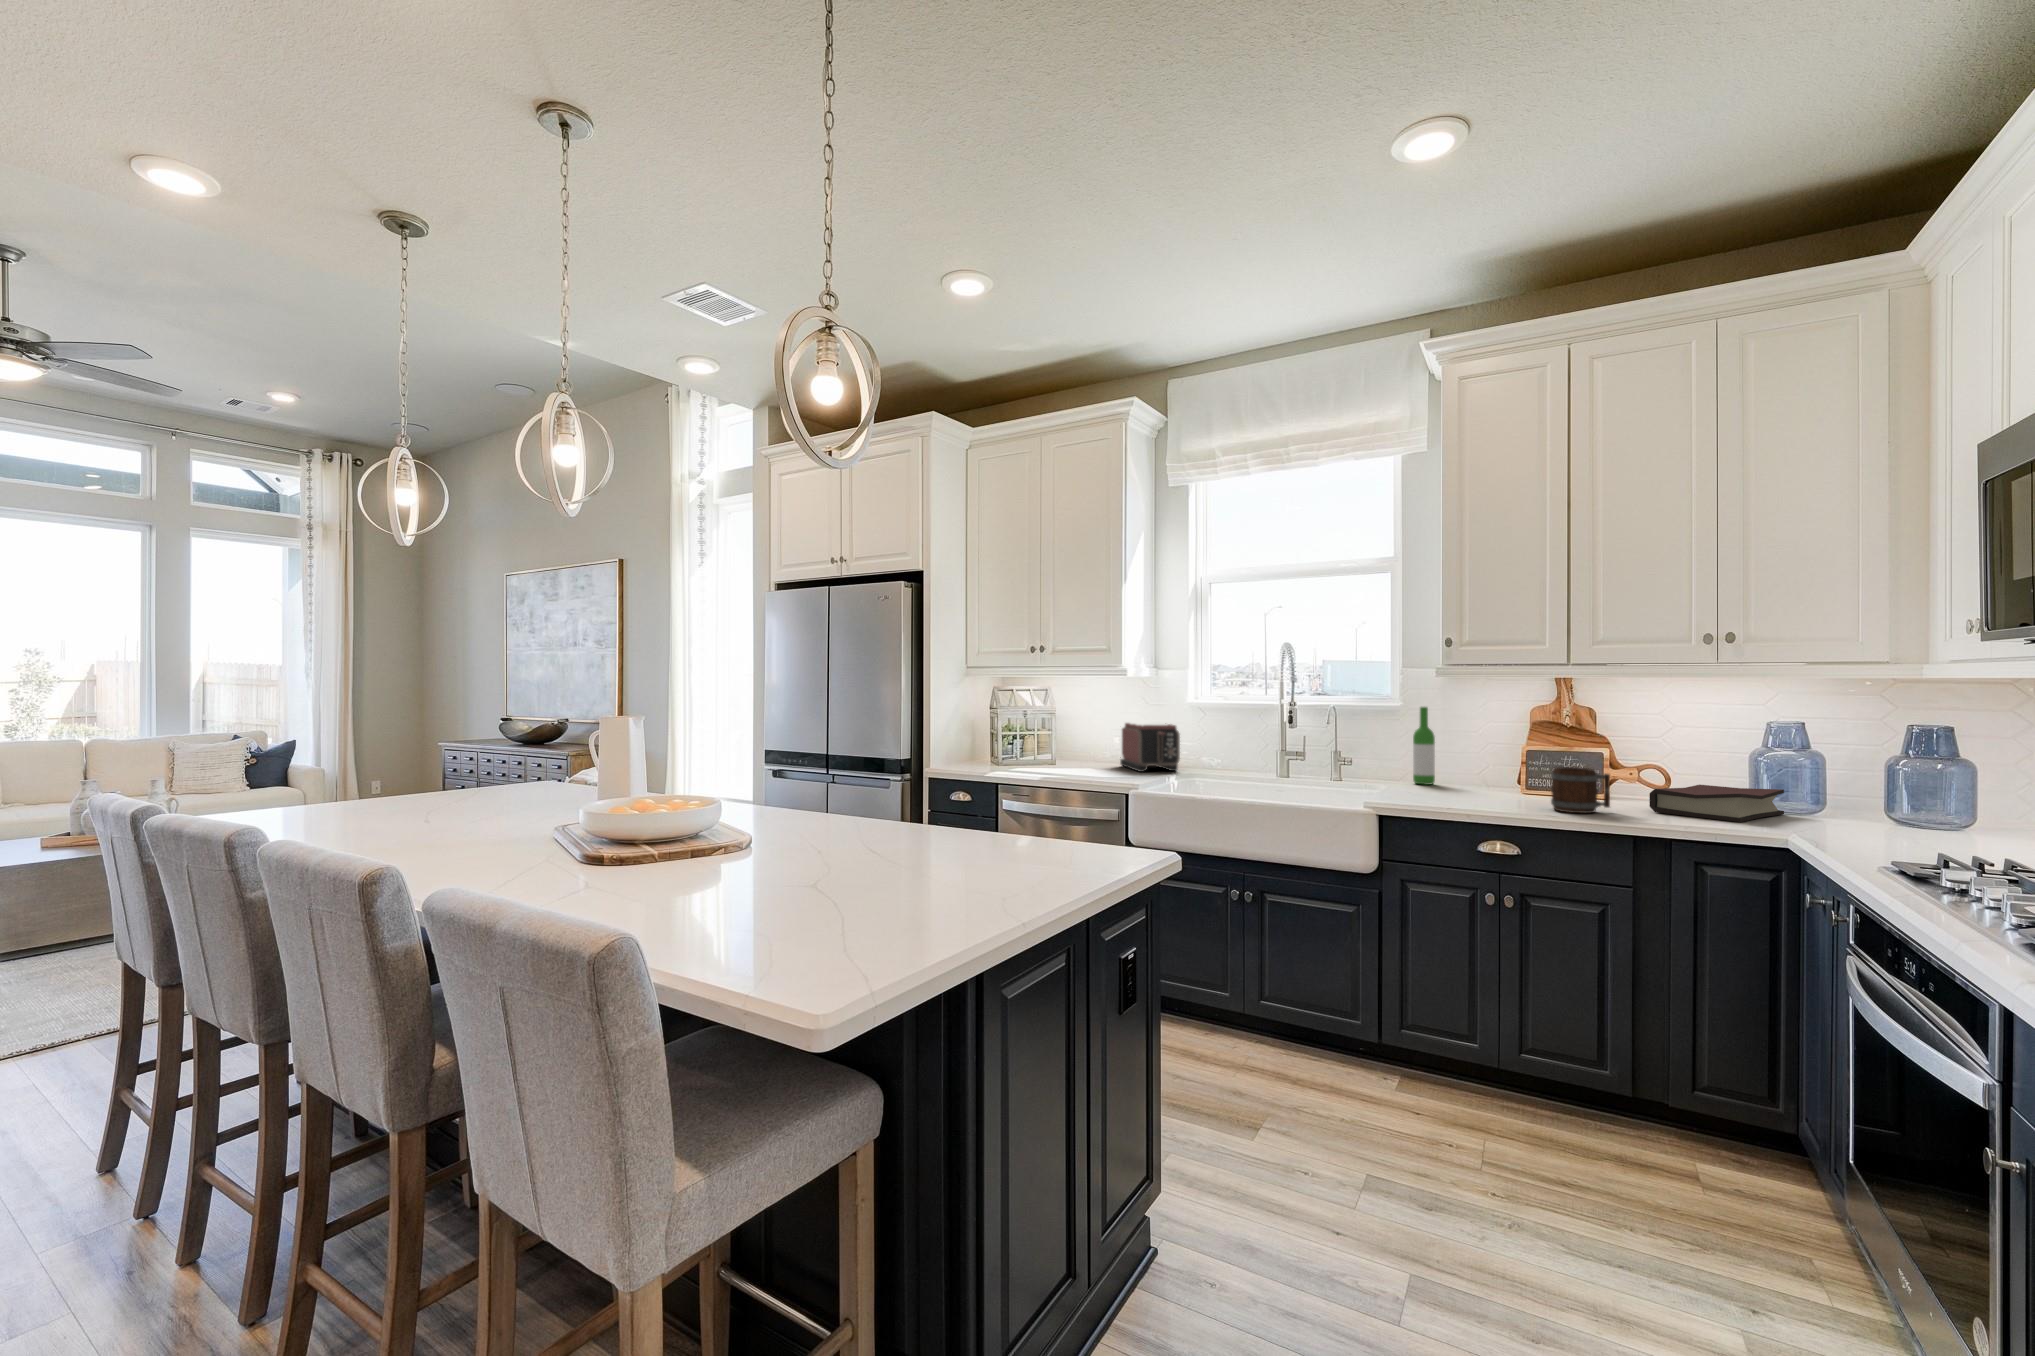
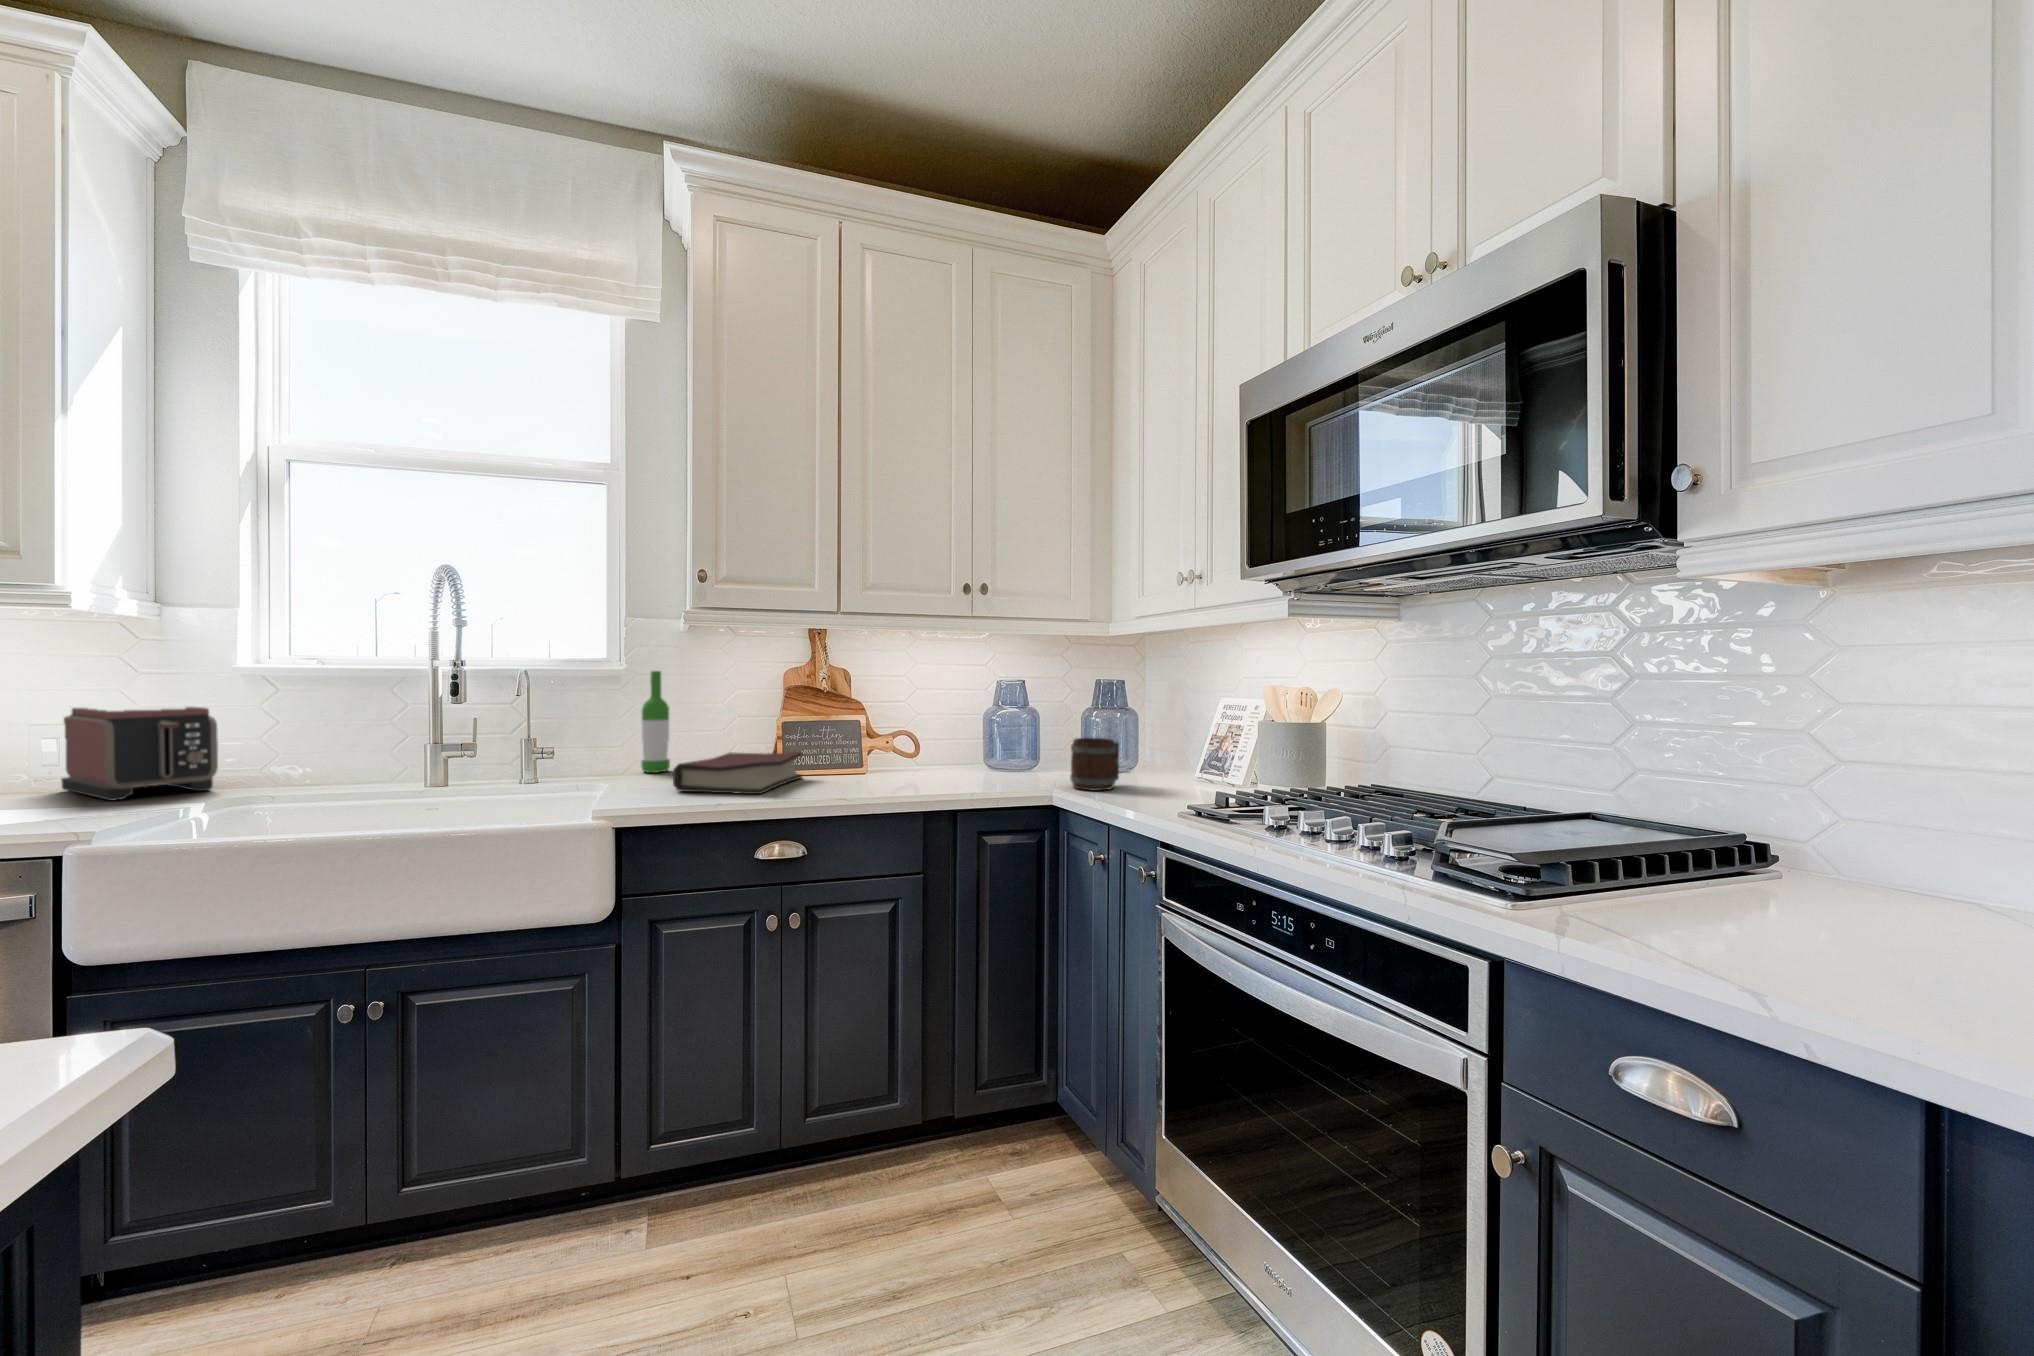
mug: present [1551,767,1610,813] -> present [1070,738,1119,790]
hardback book: present [1649,785,1784,822] -> present [673,752,802,794]

